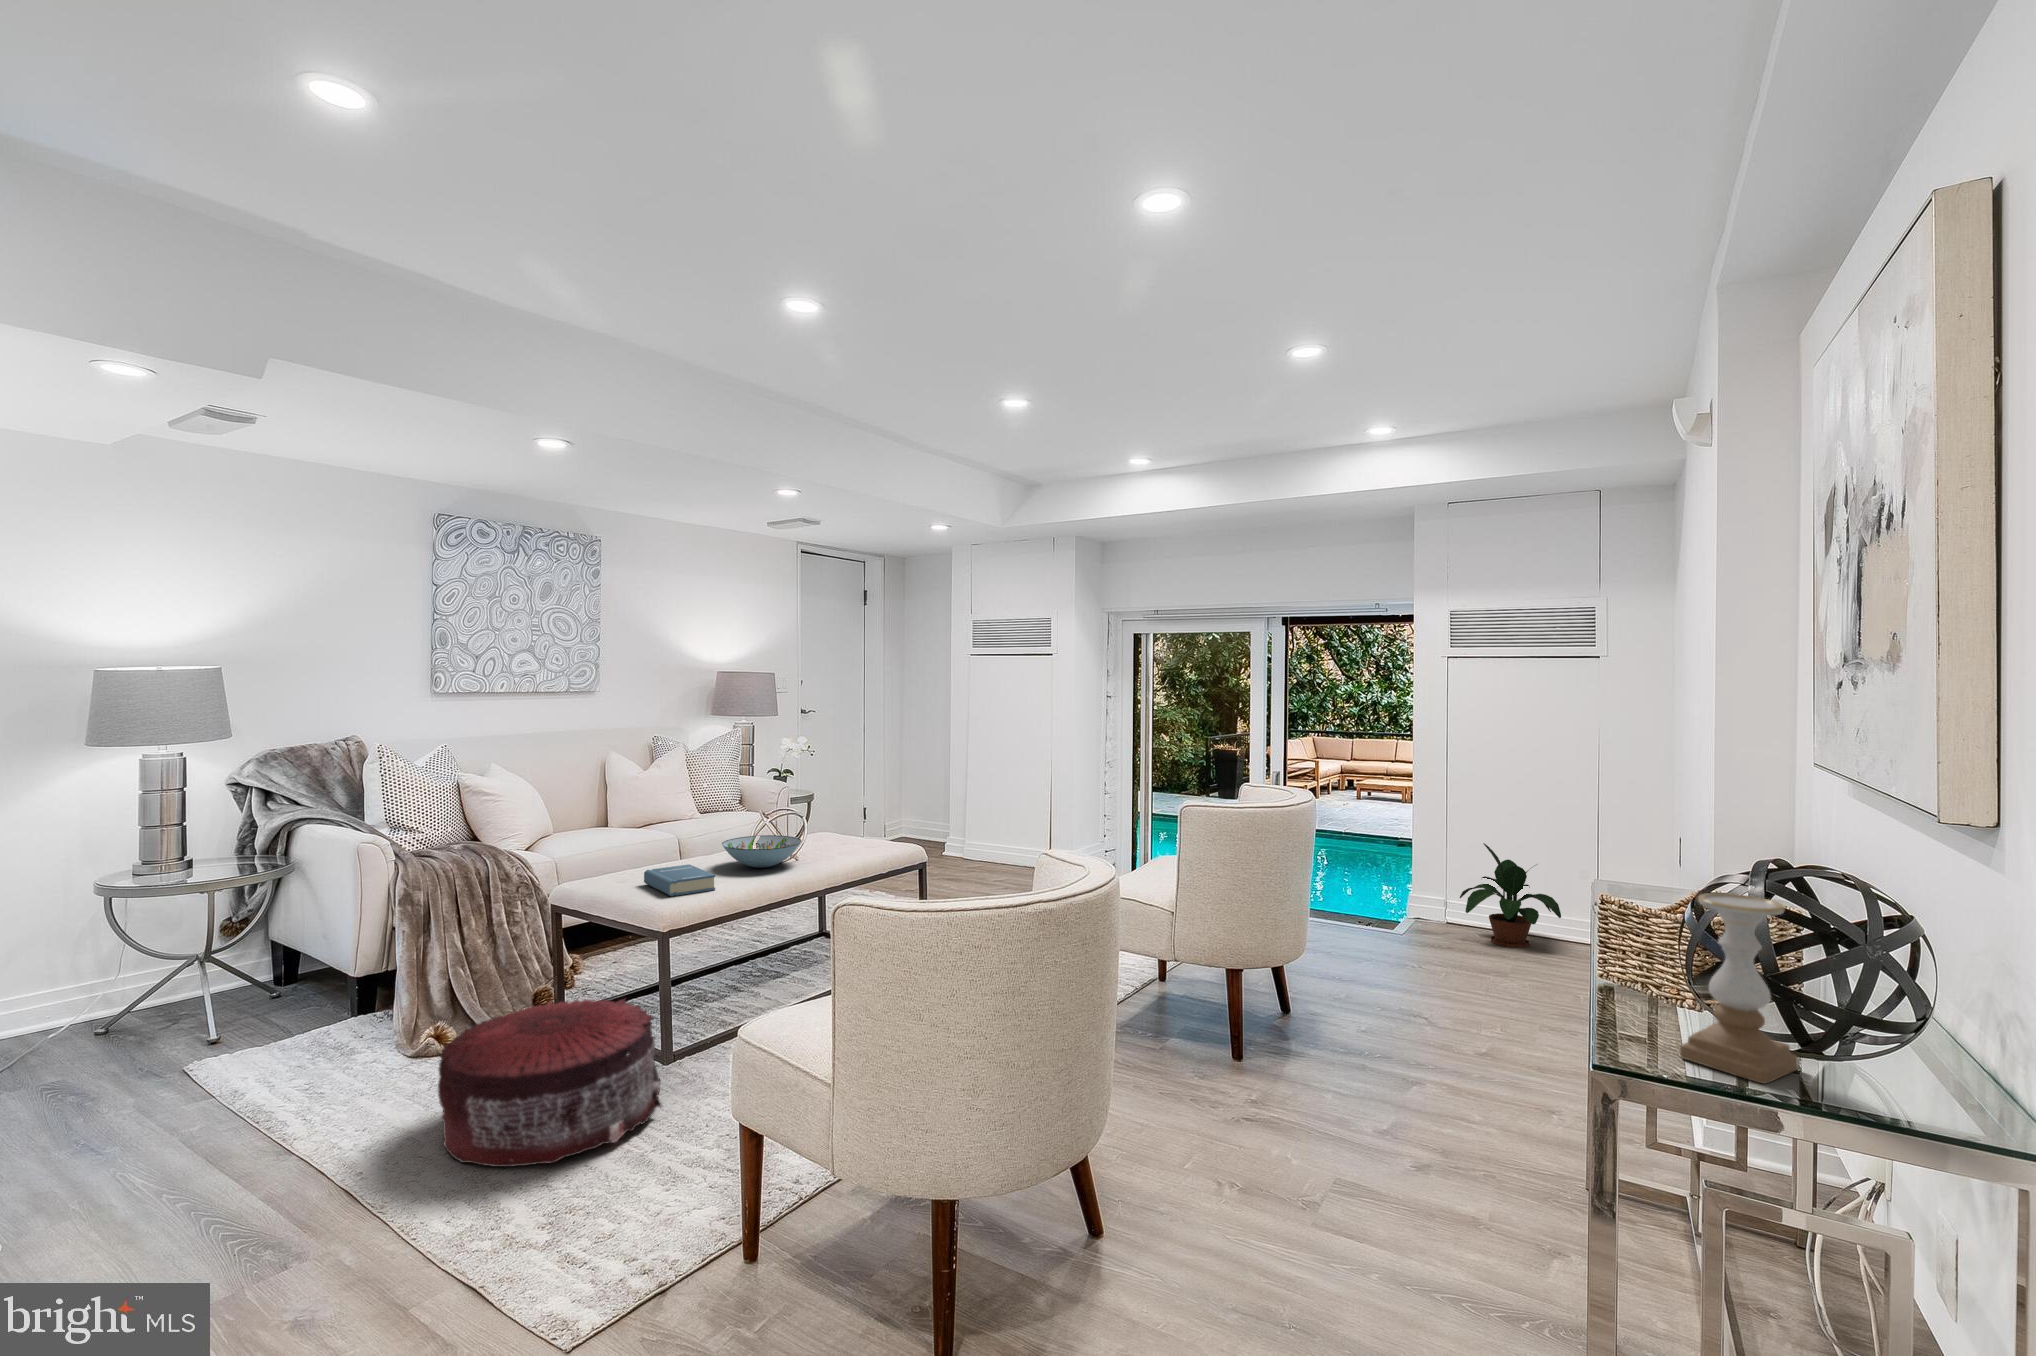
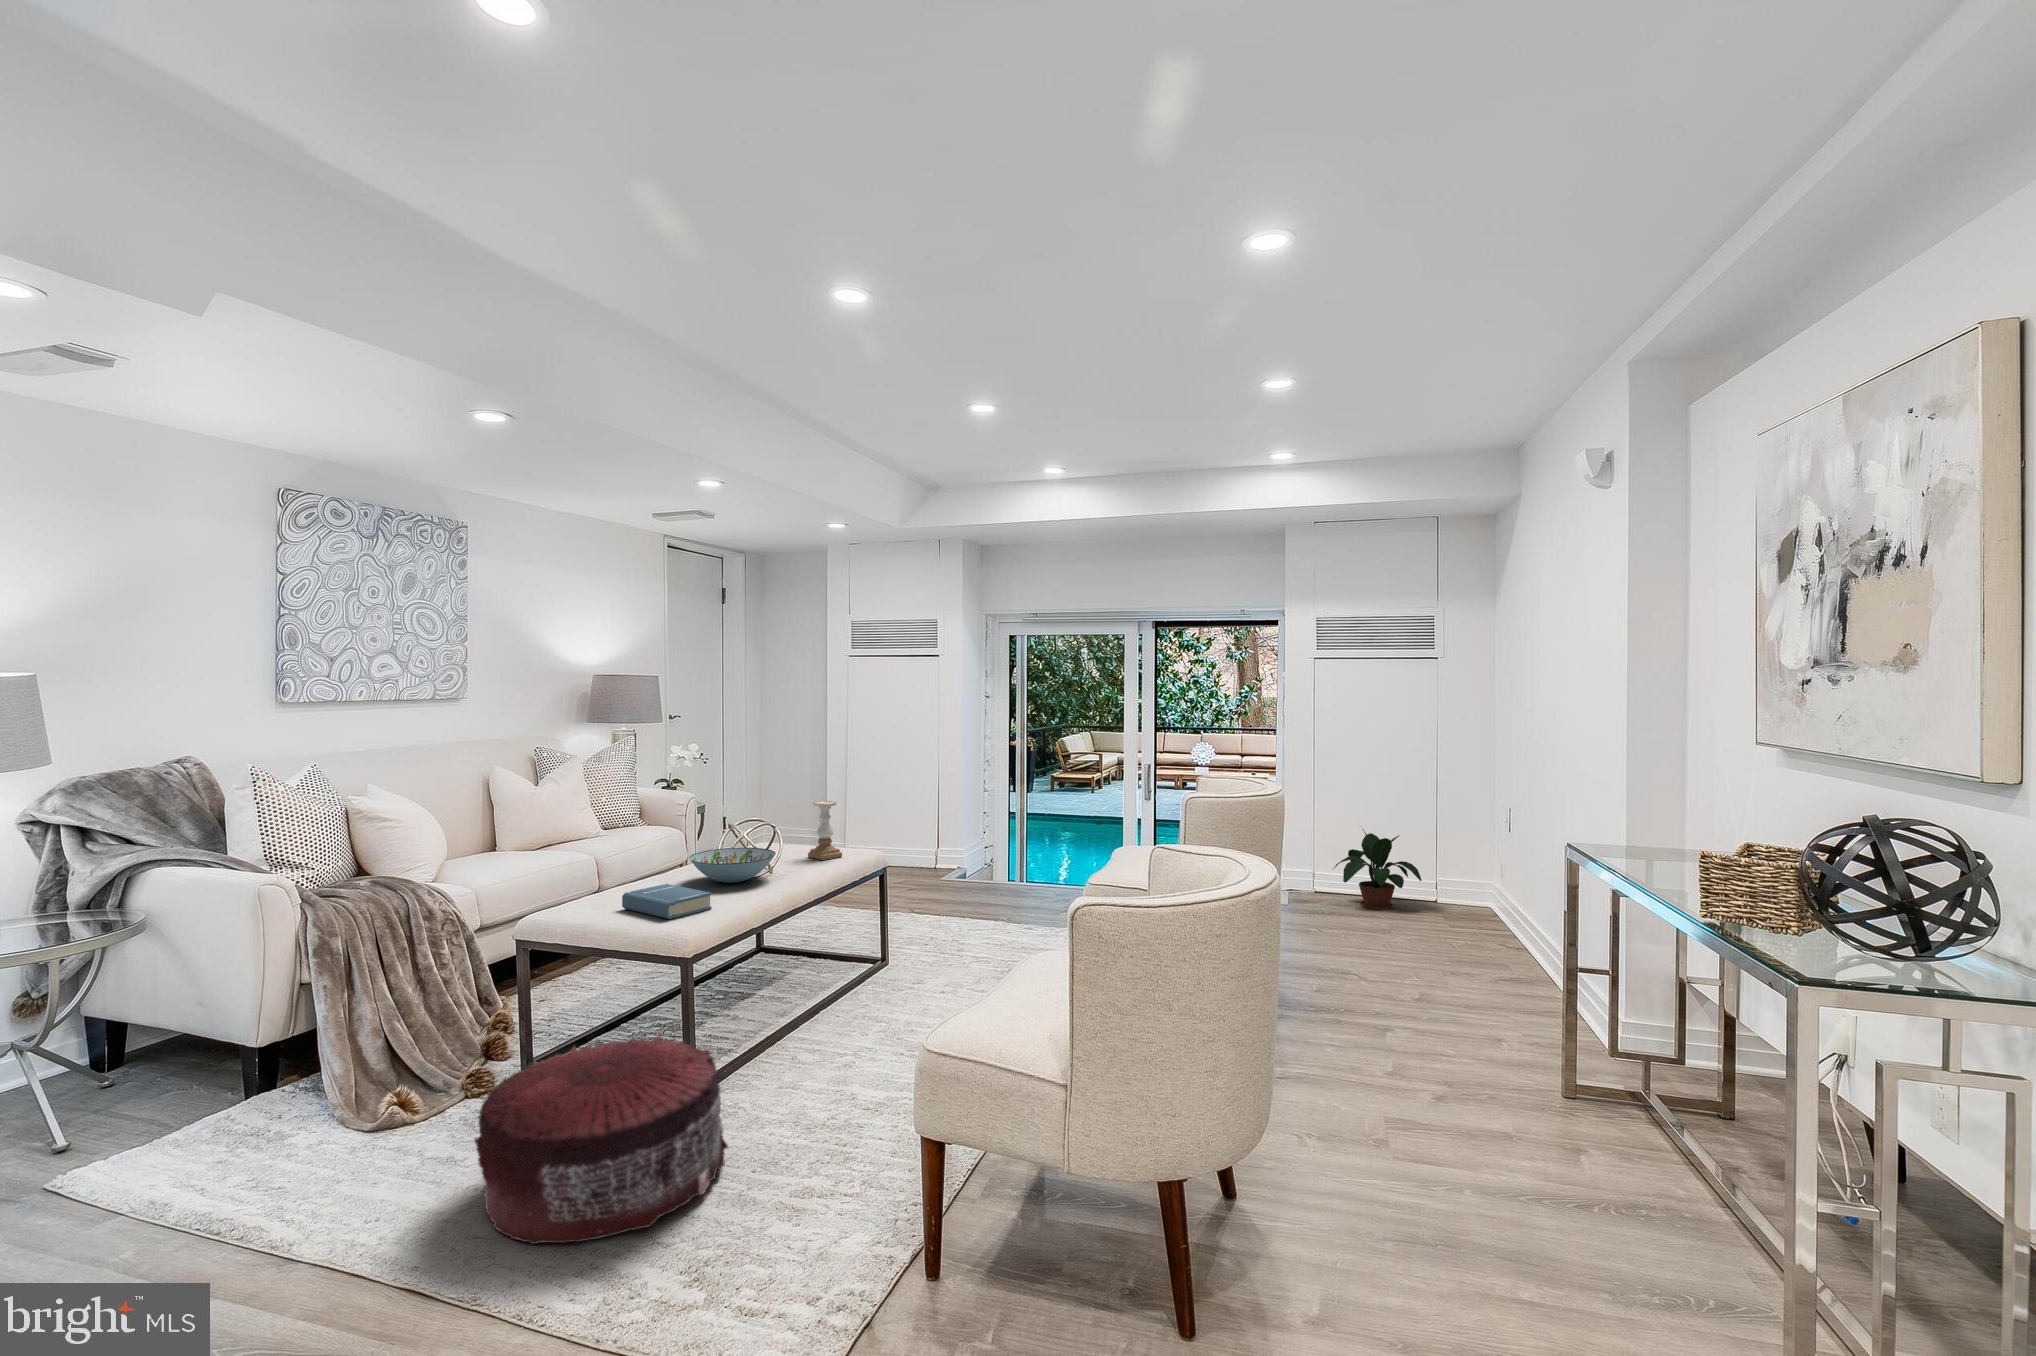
candle holder: present [1680,893,1798,1084] -> present [808,801,842,860]

